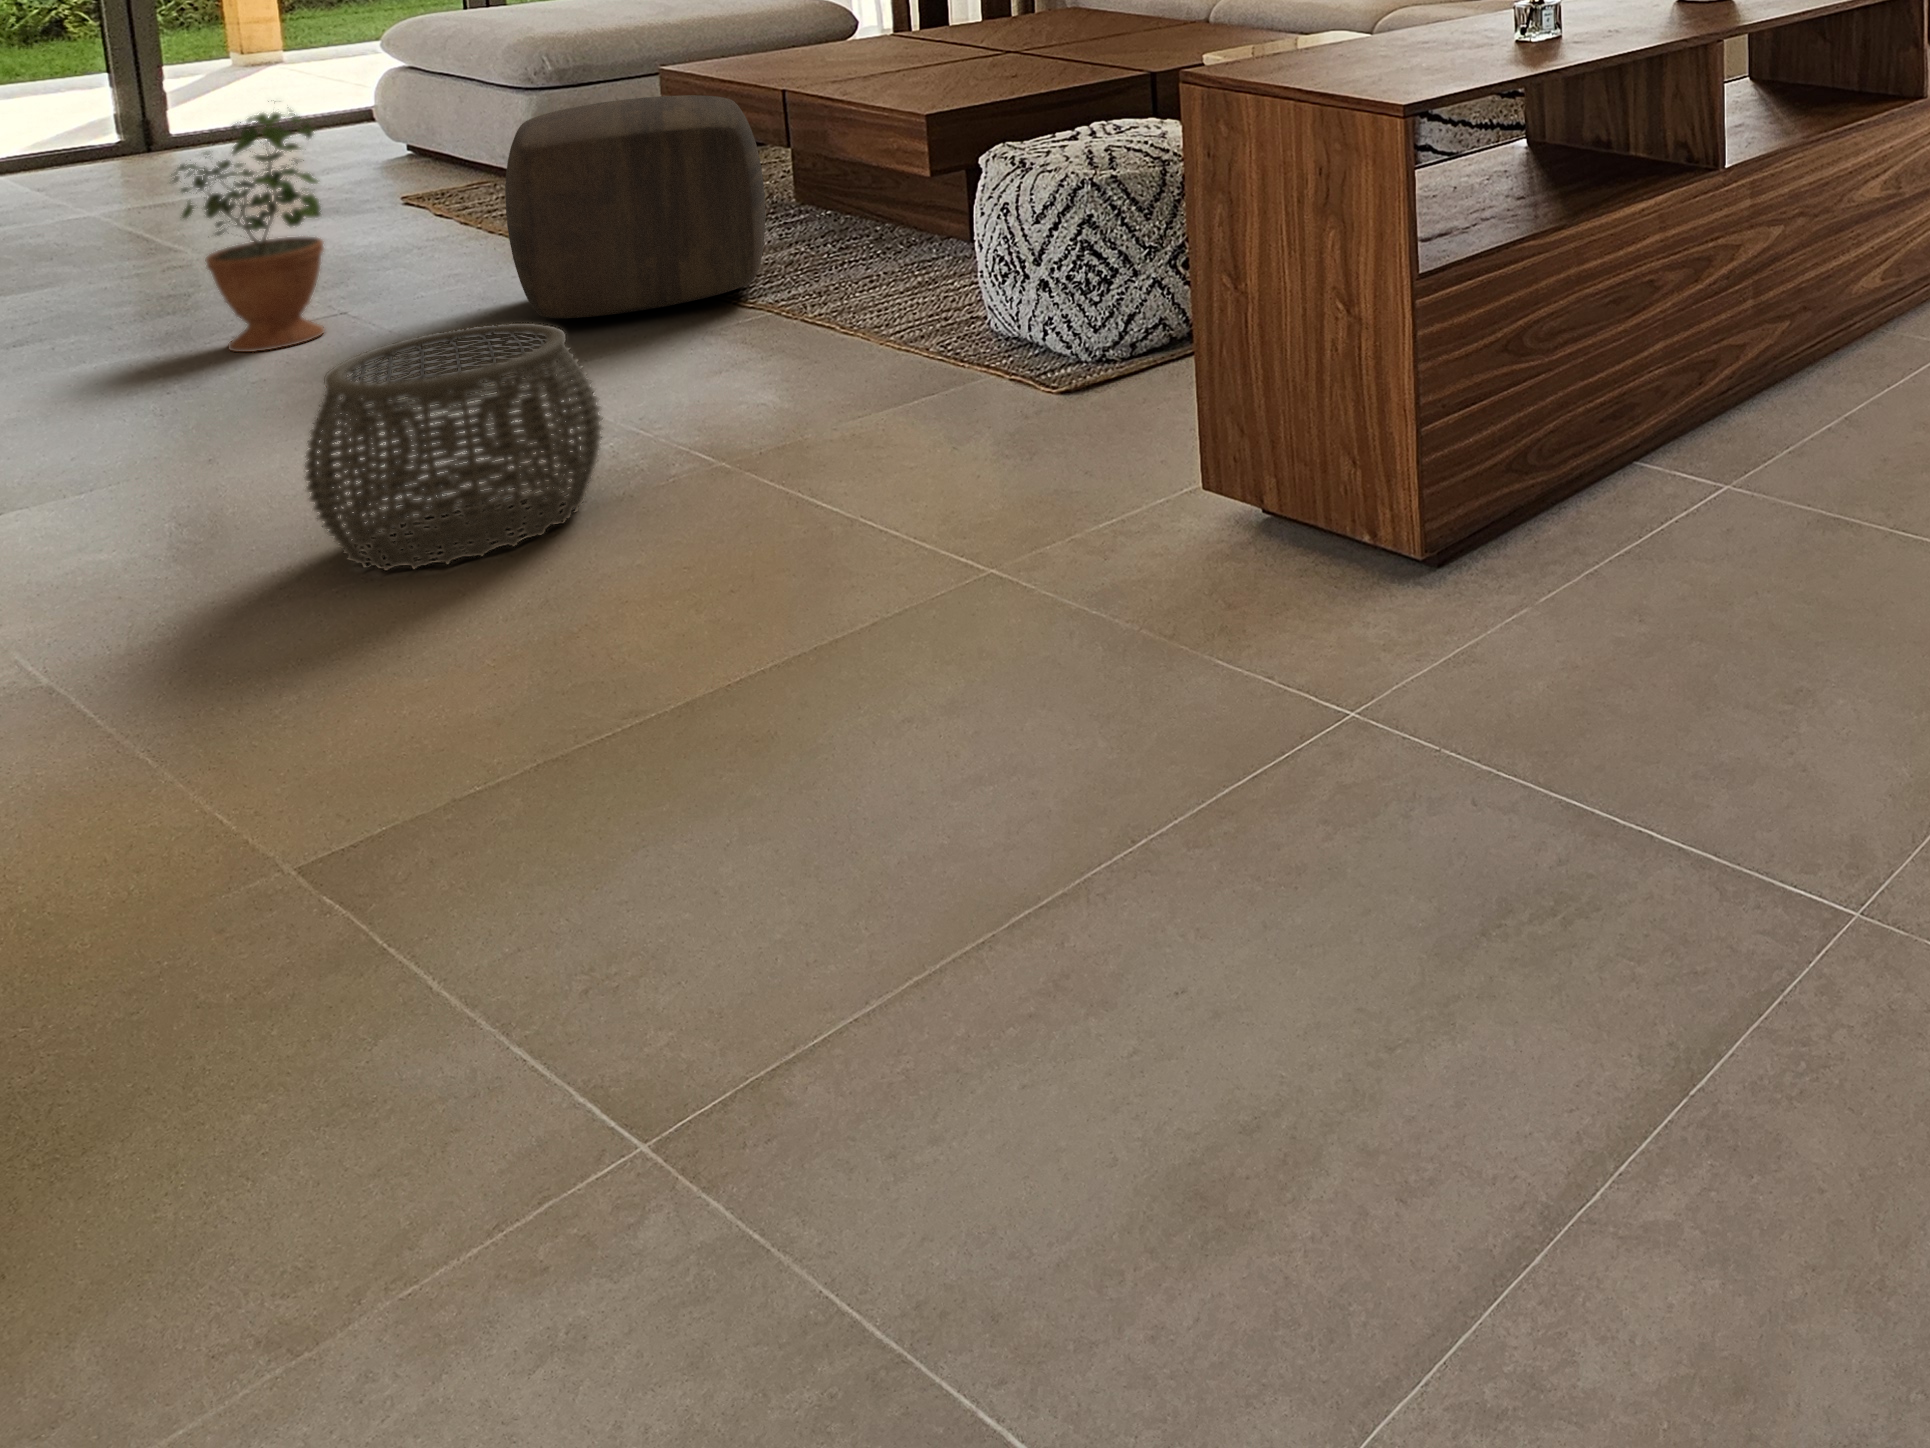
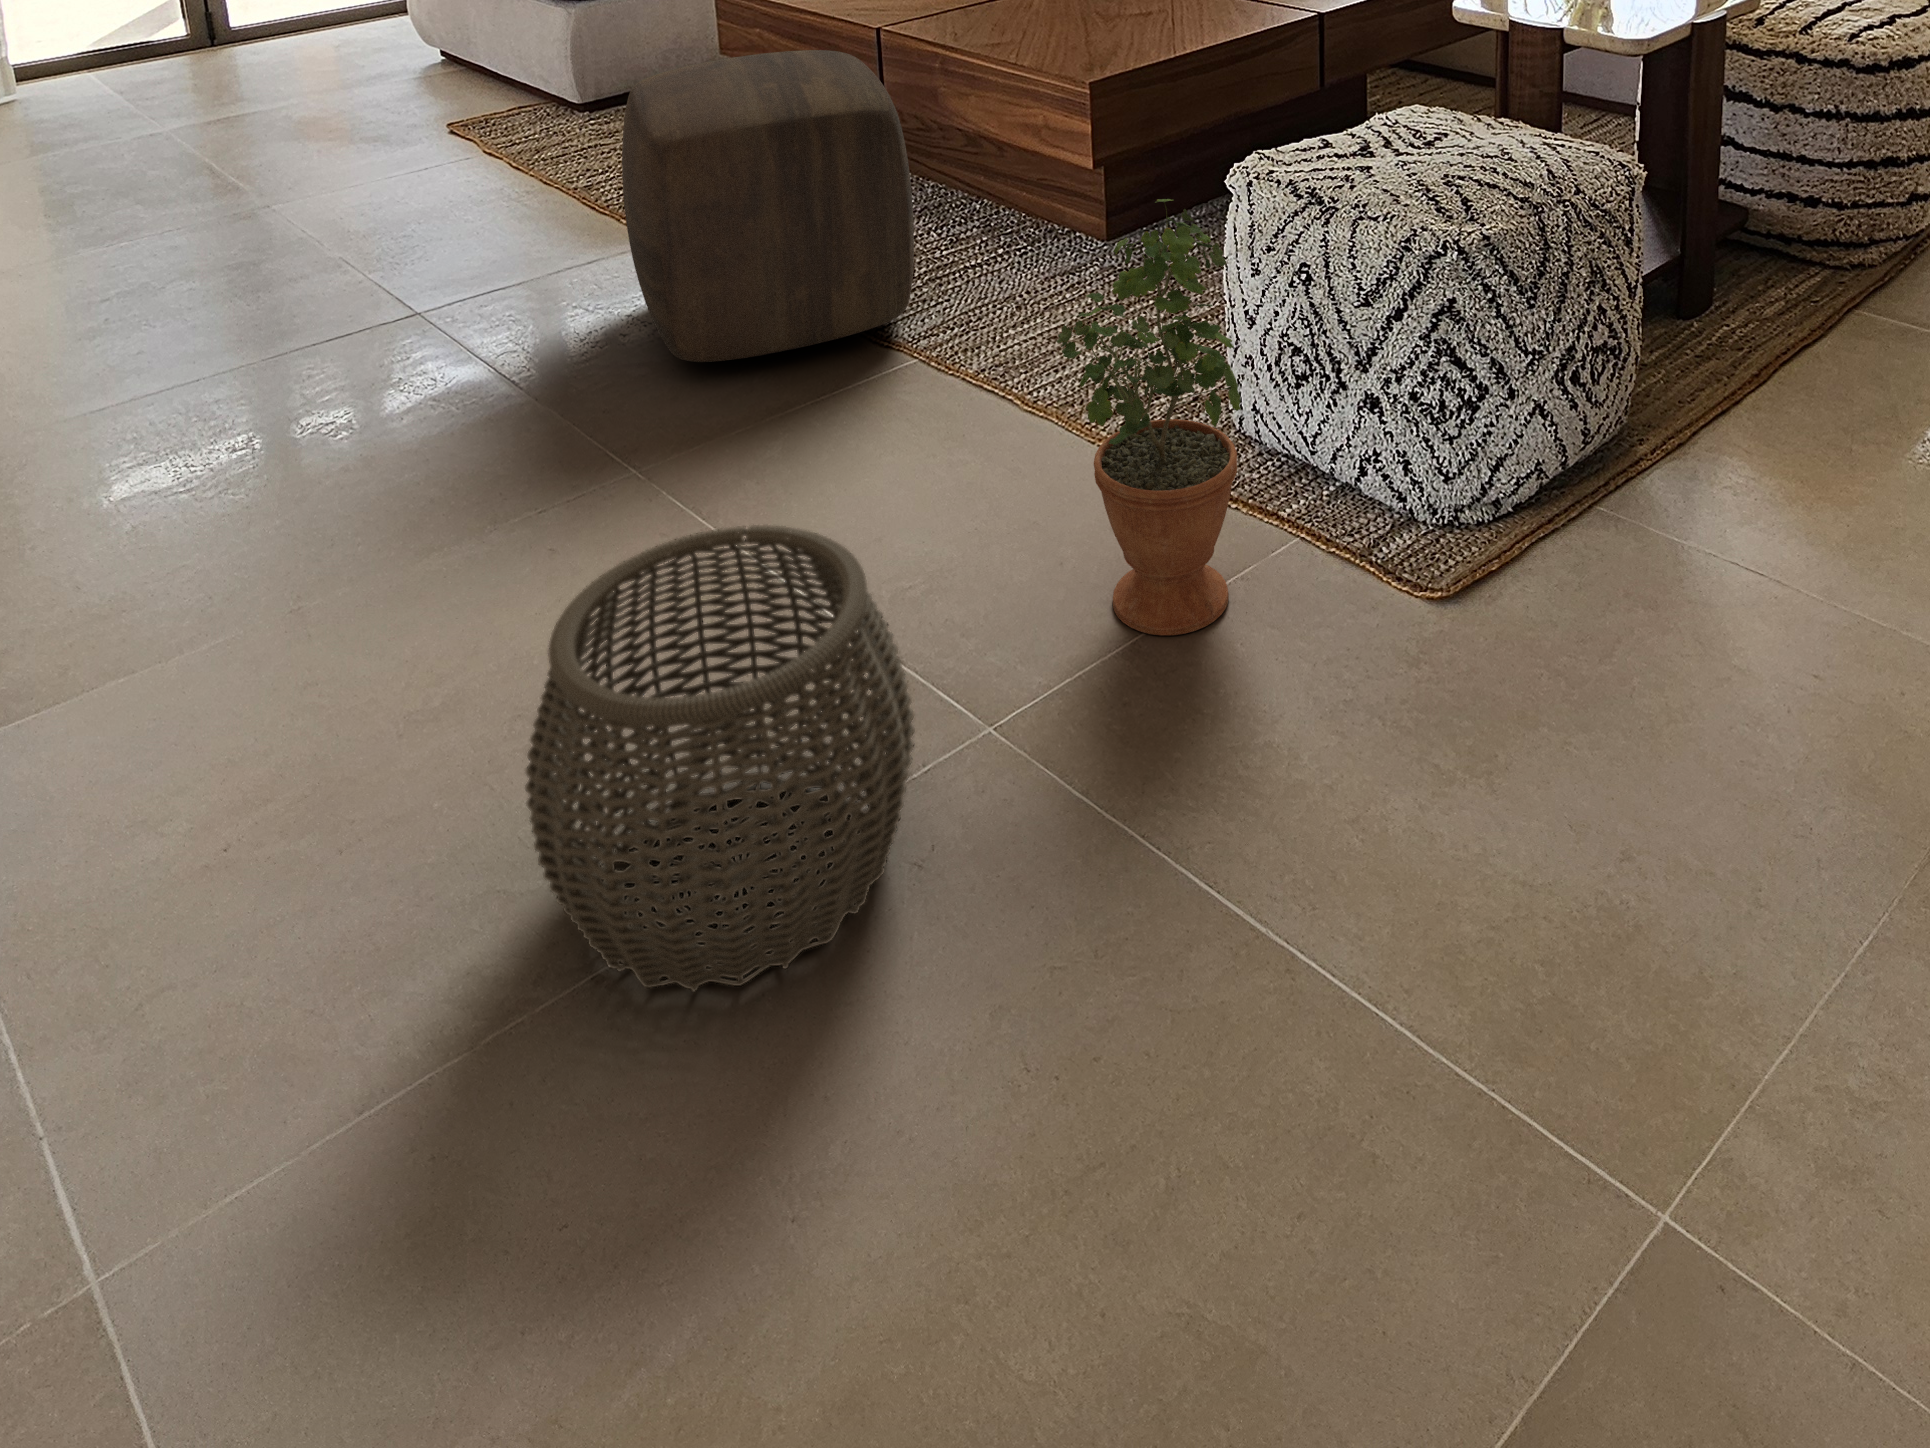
potted plant: present [173,112,324,352] -> present [1057,199,1241,635]

